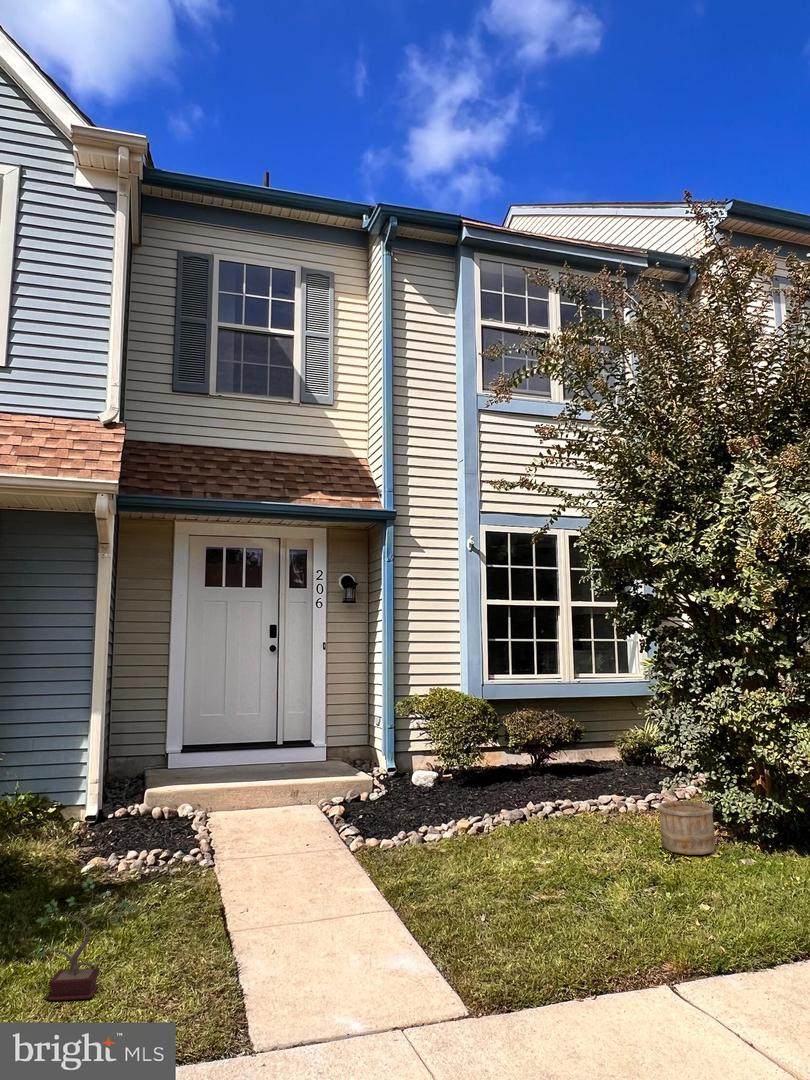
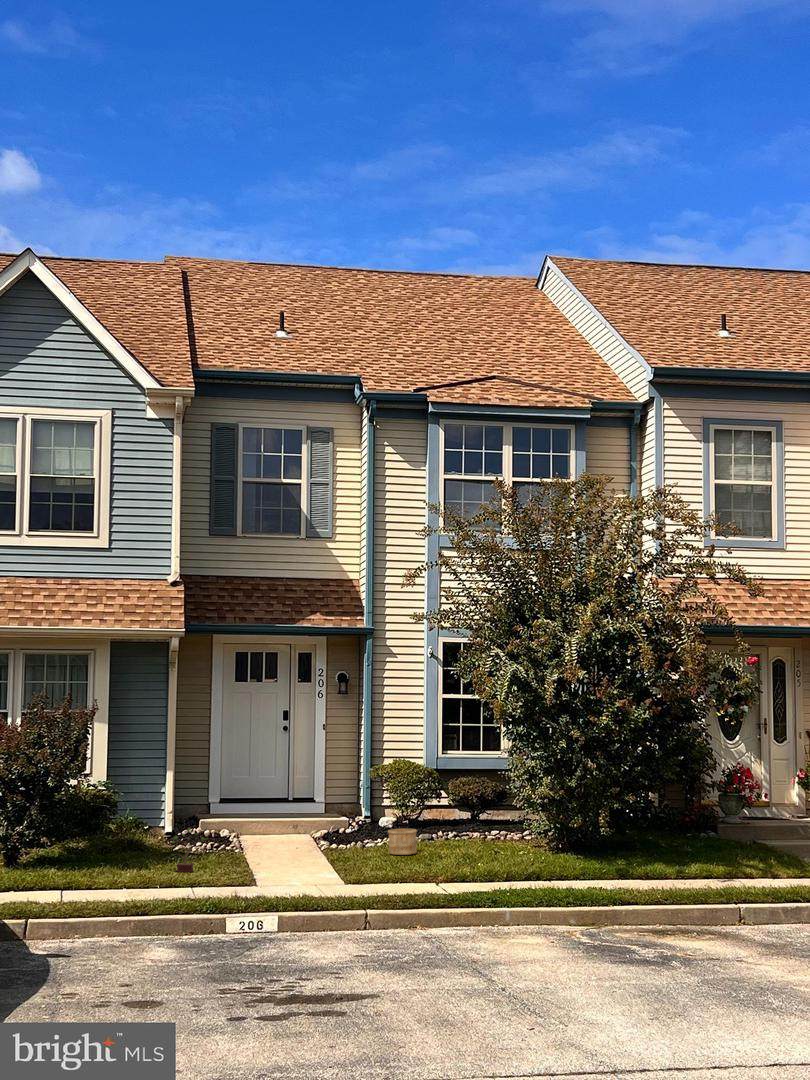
wooden bucket: present [657,801,715,855] -> present [388,829,417,855]

